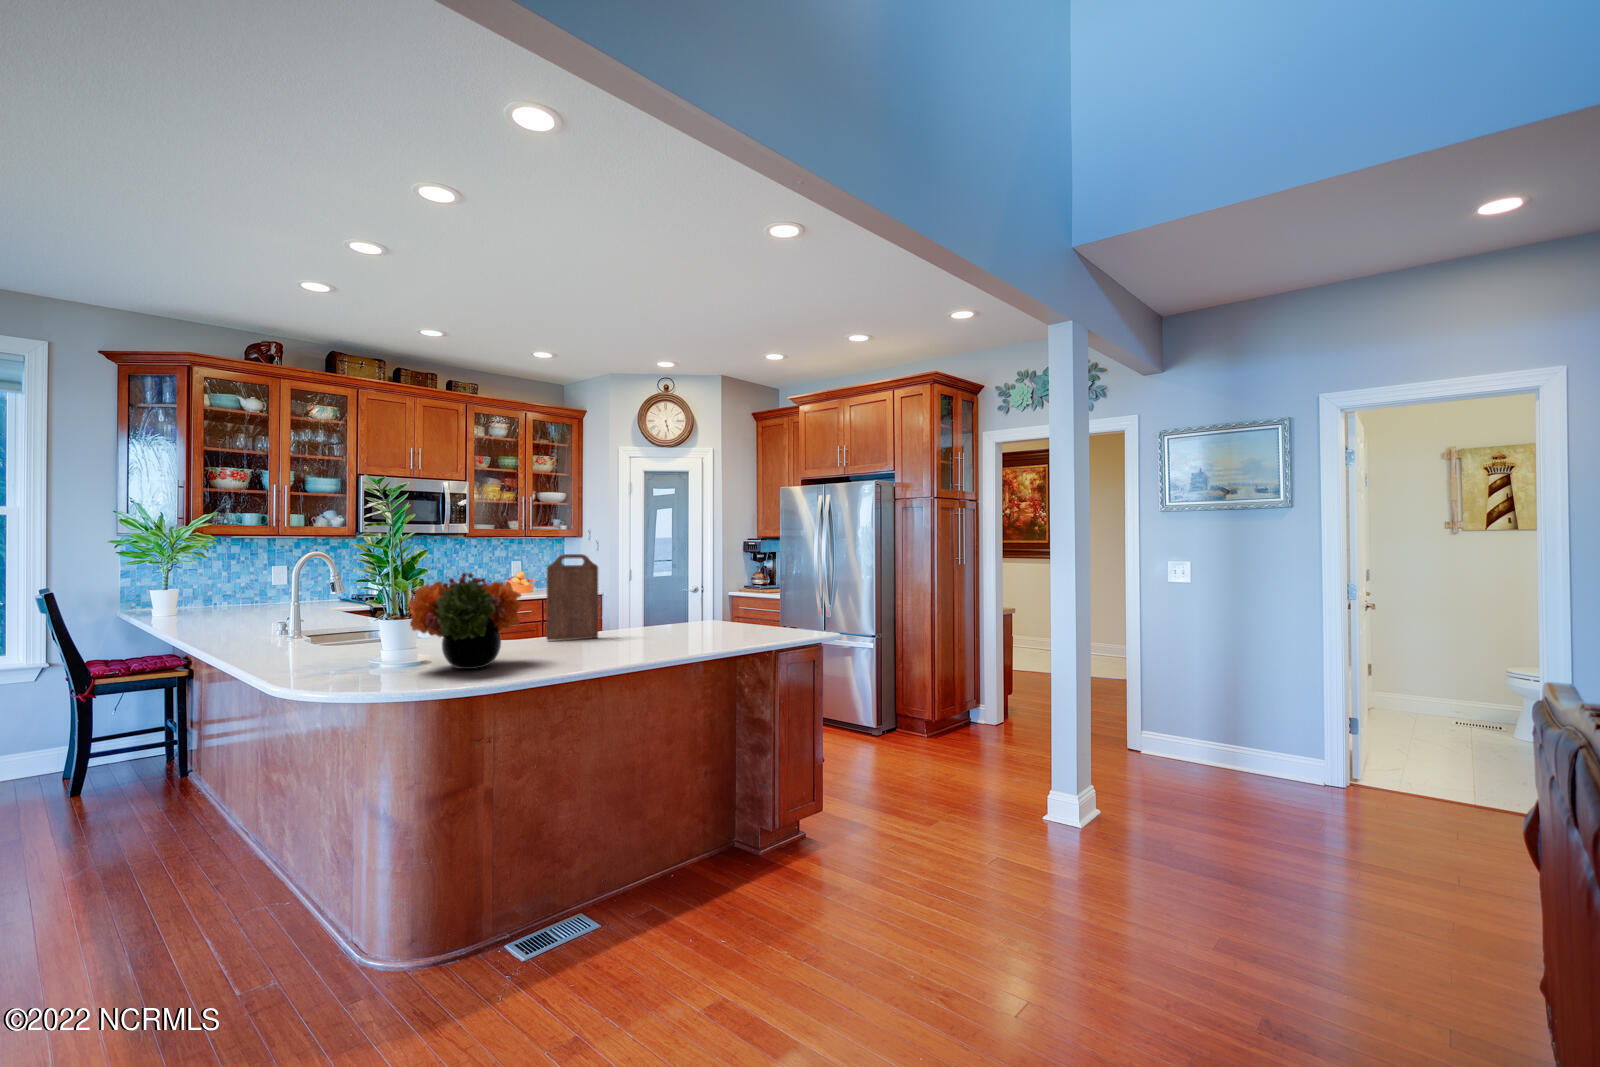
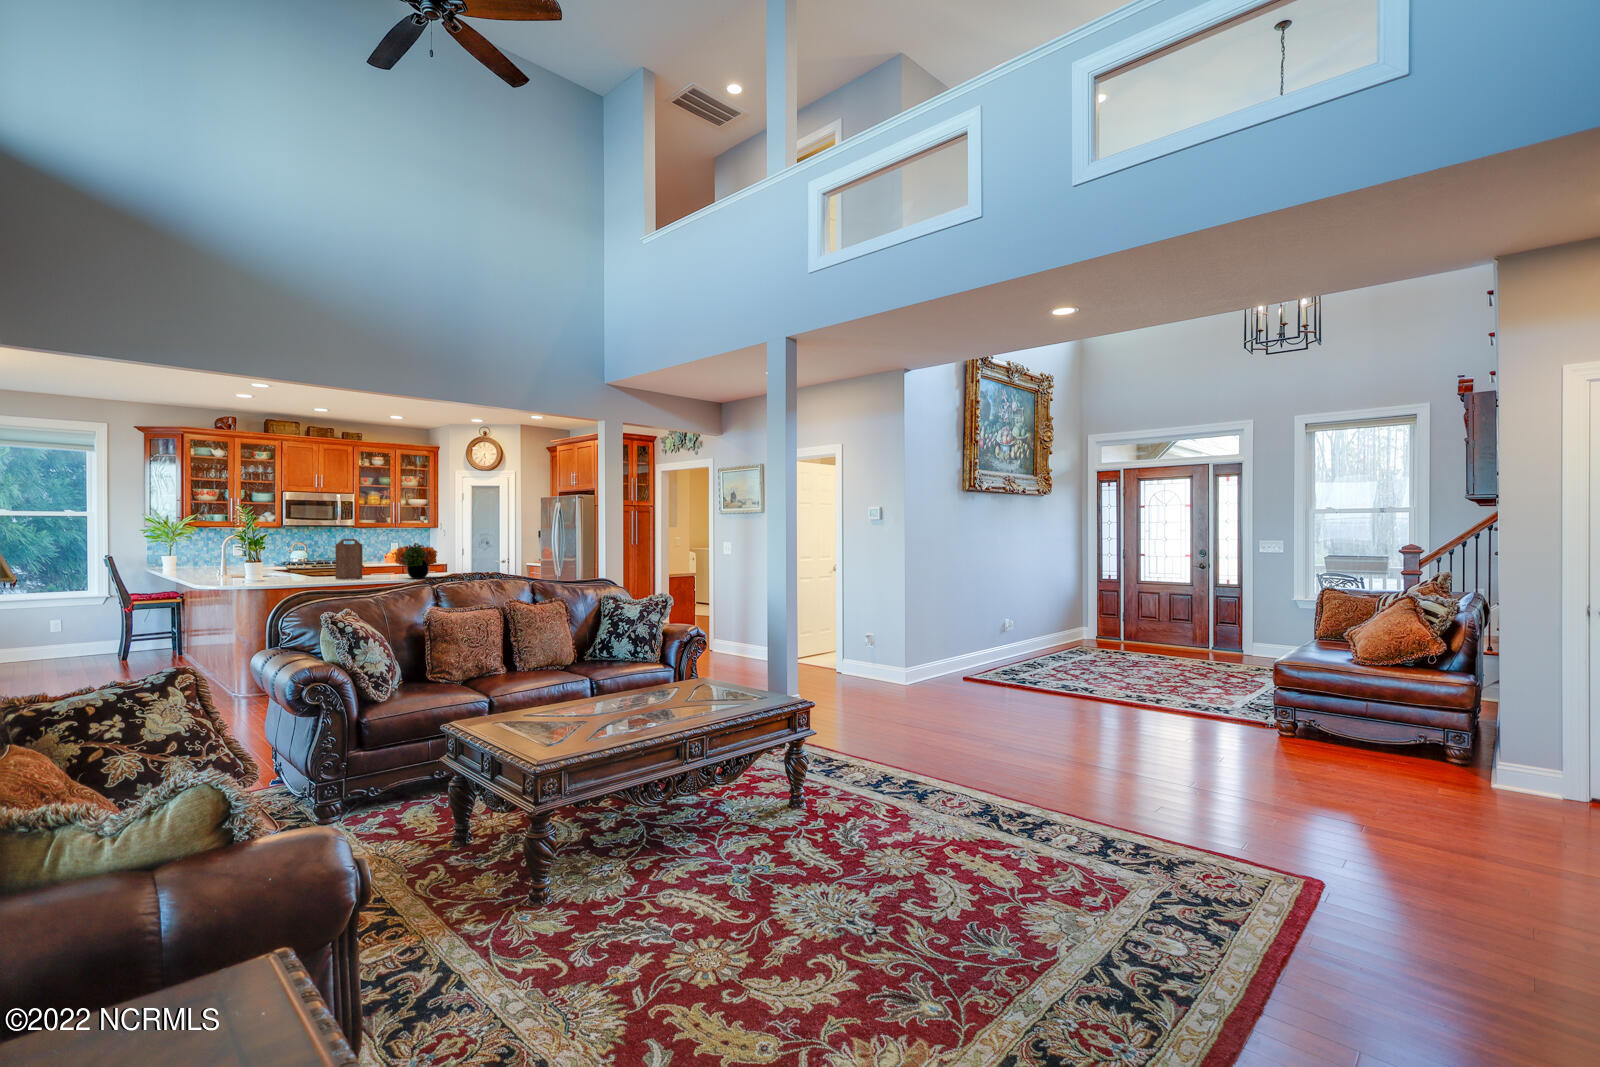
flower arrangement: present [409,573,522,669] -> present [395,543,437,578]

